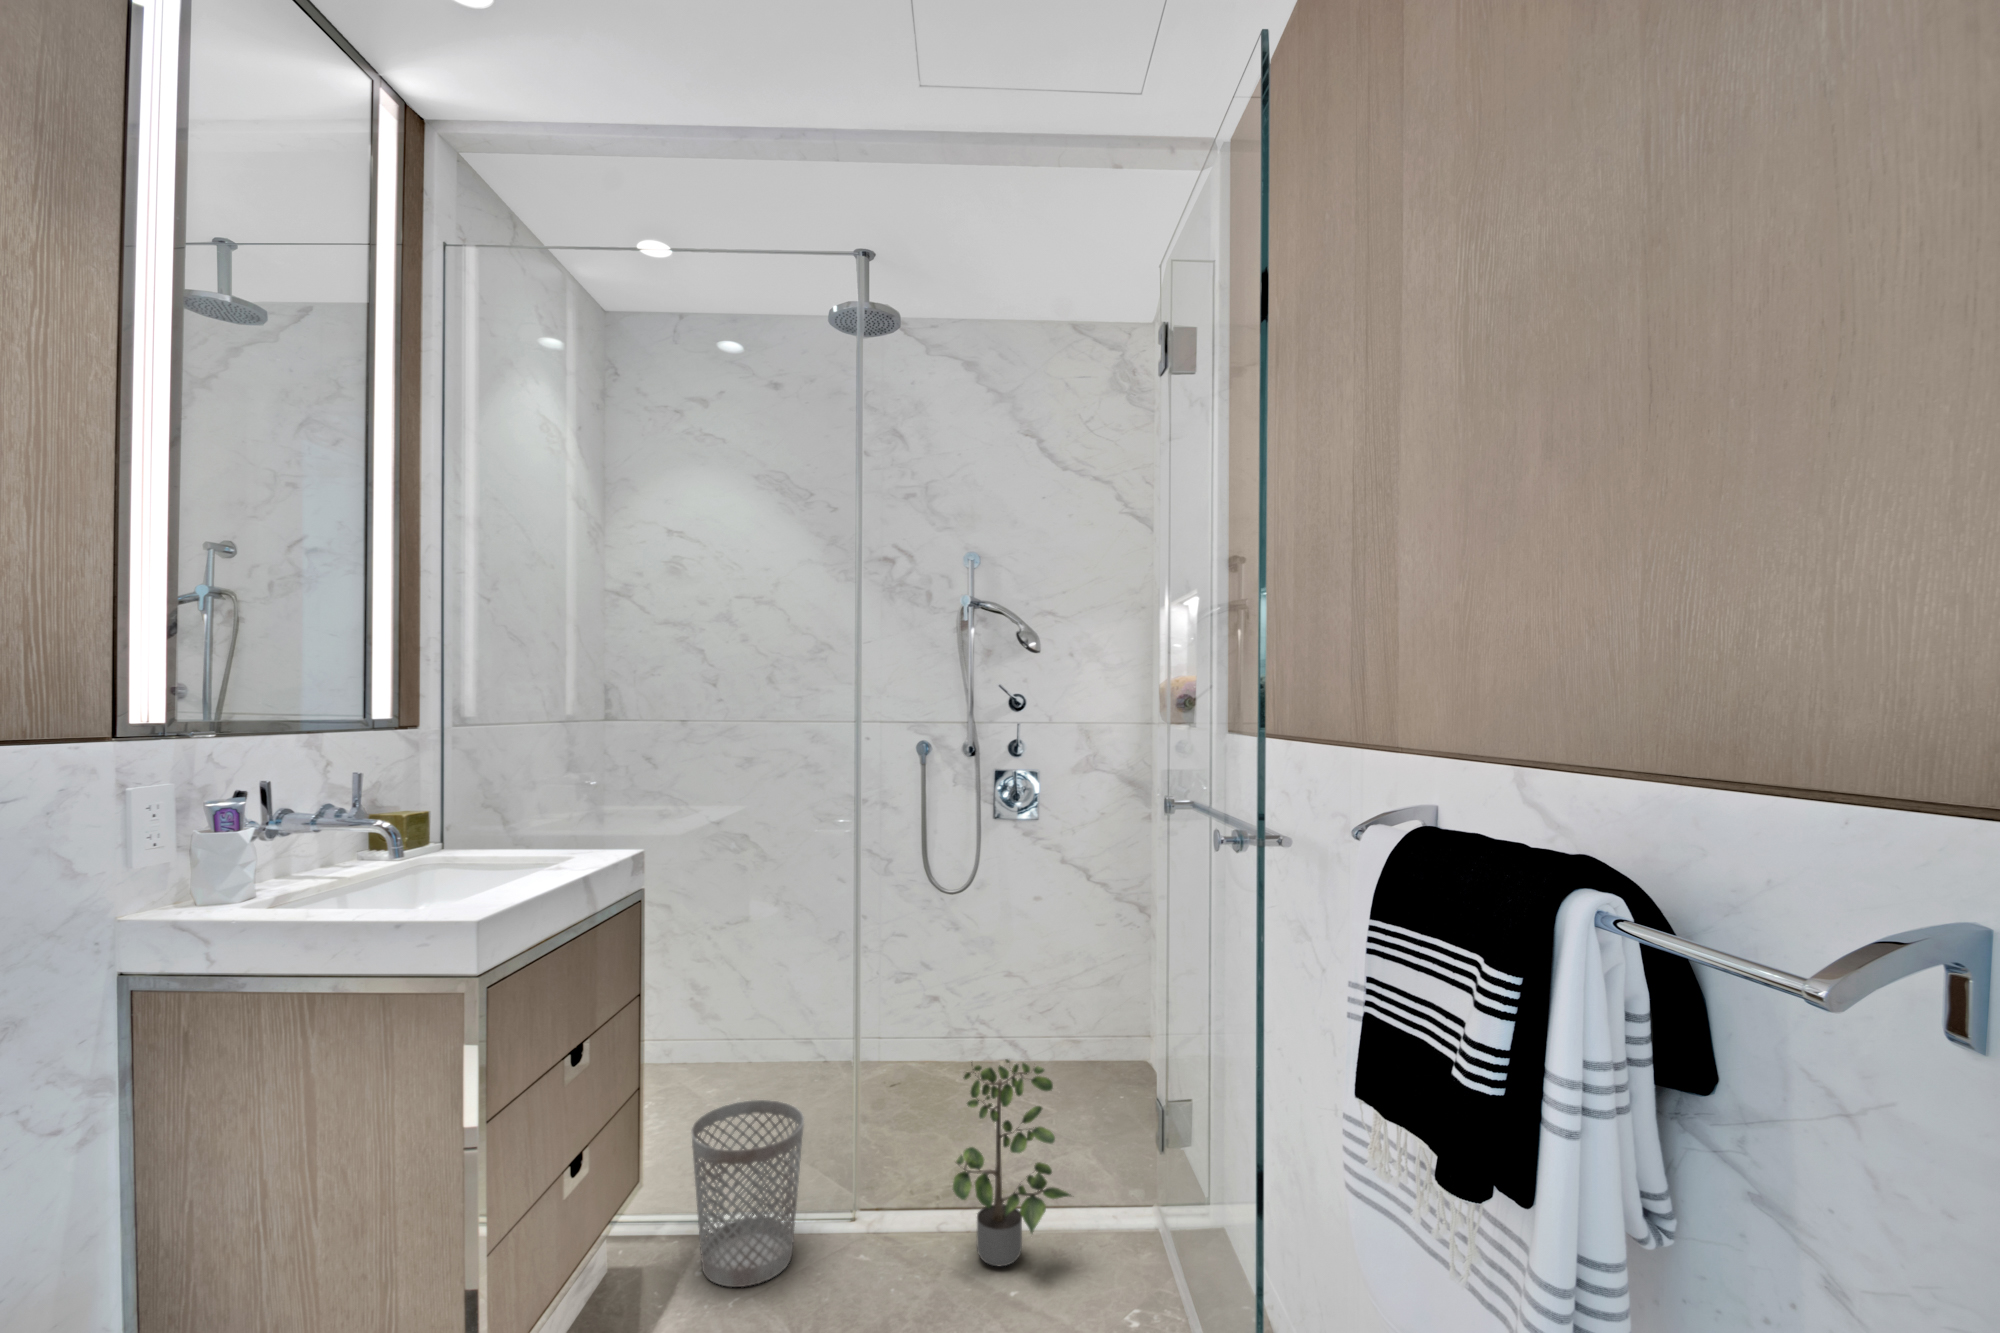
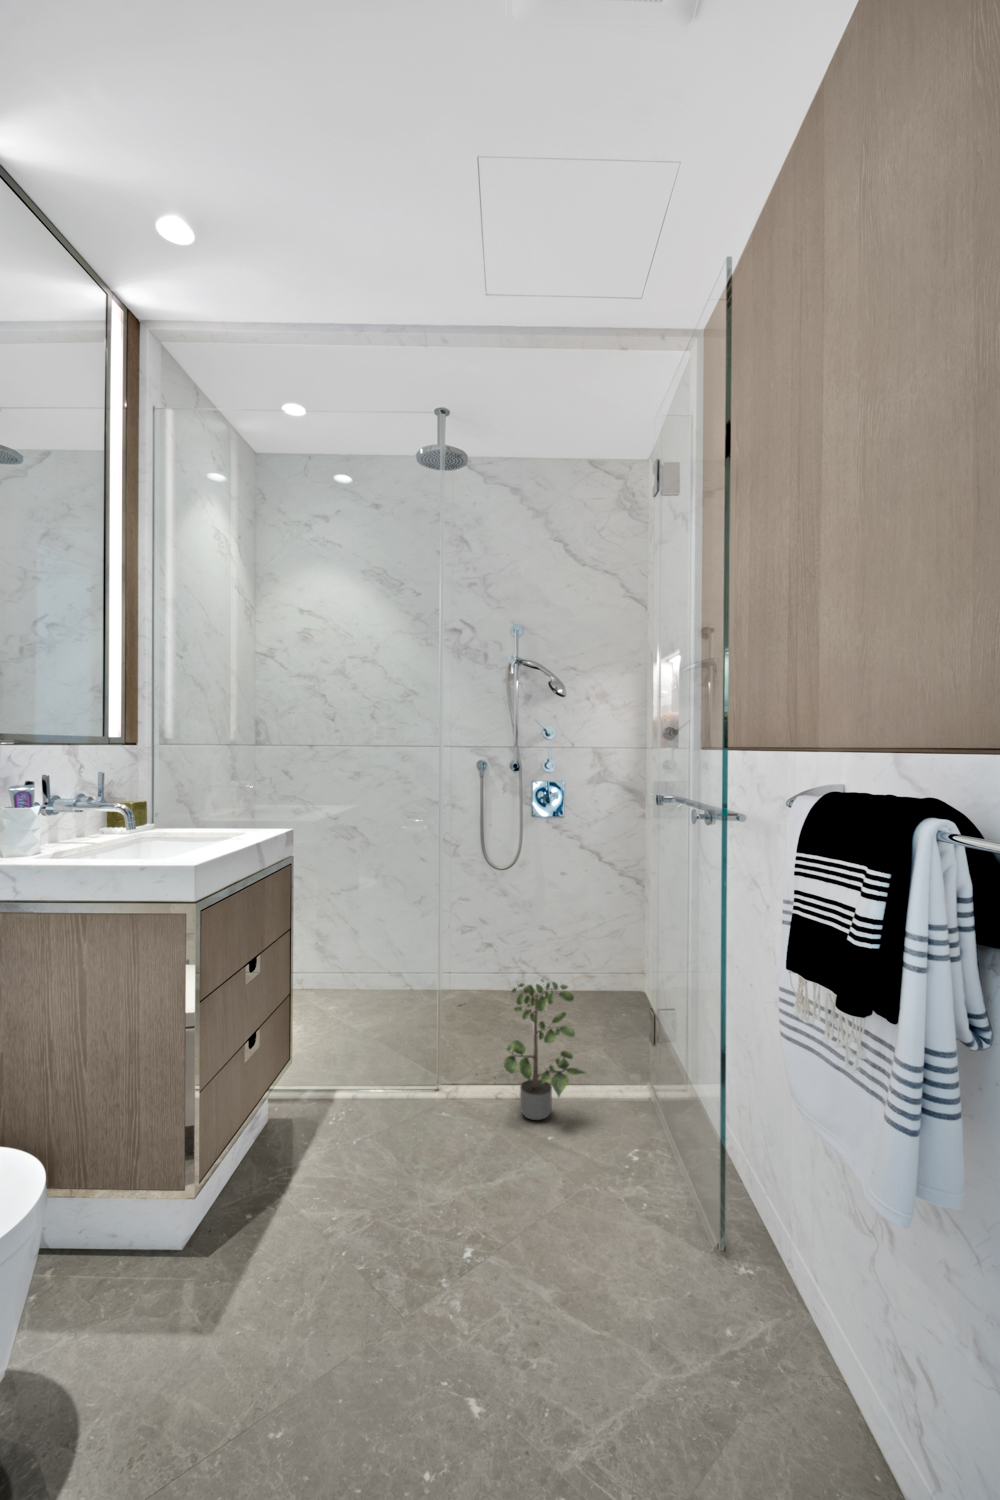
wastebasket: present [691,1100,804,1287] -> none [325,1005,402,1127]

